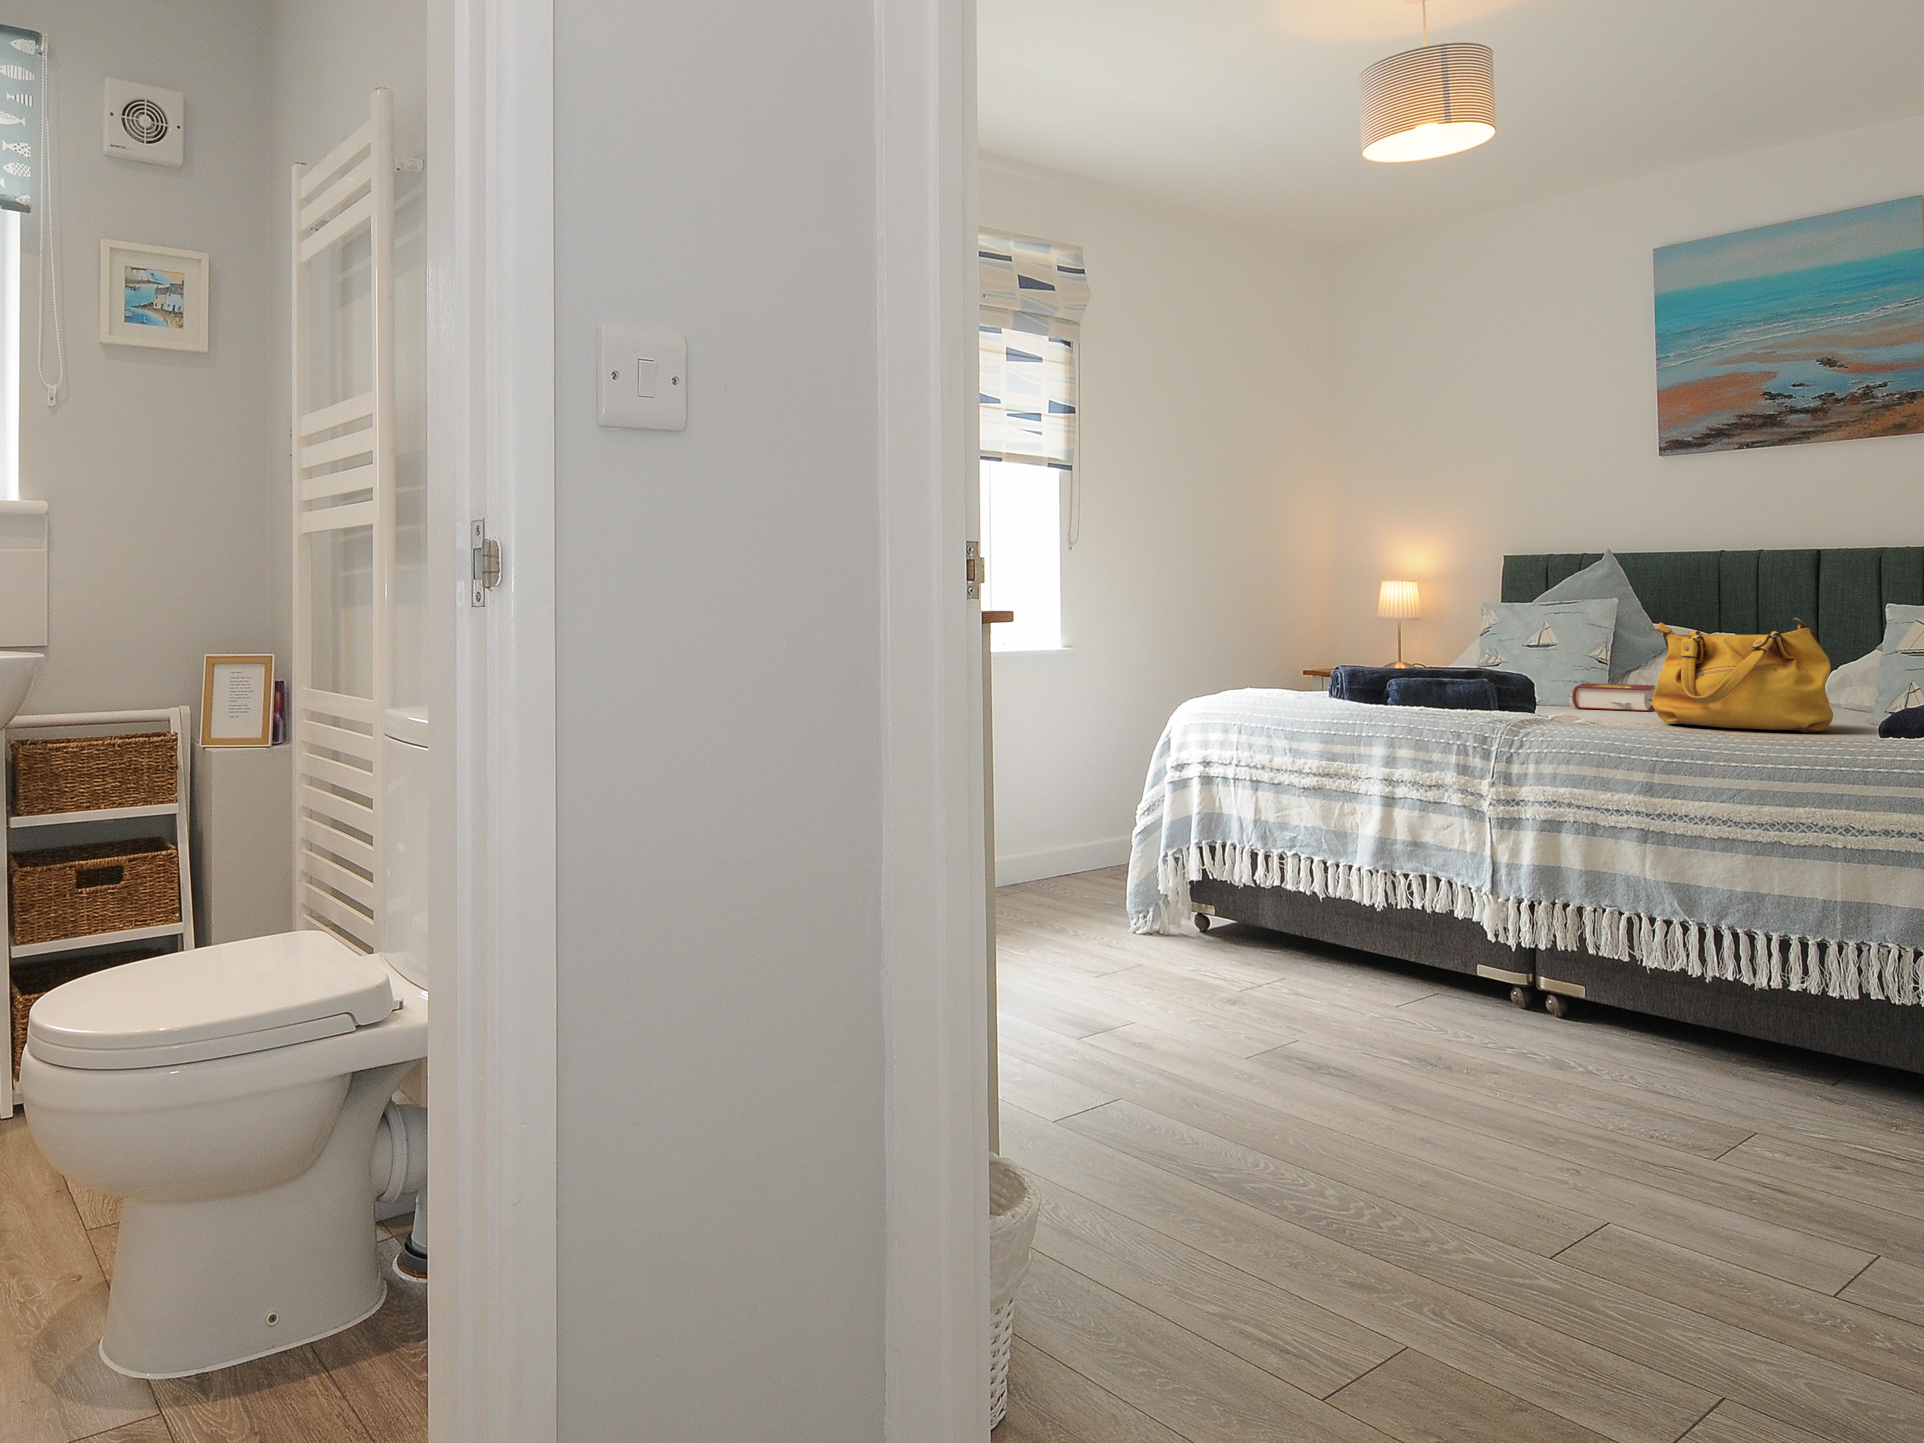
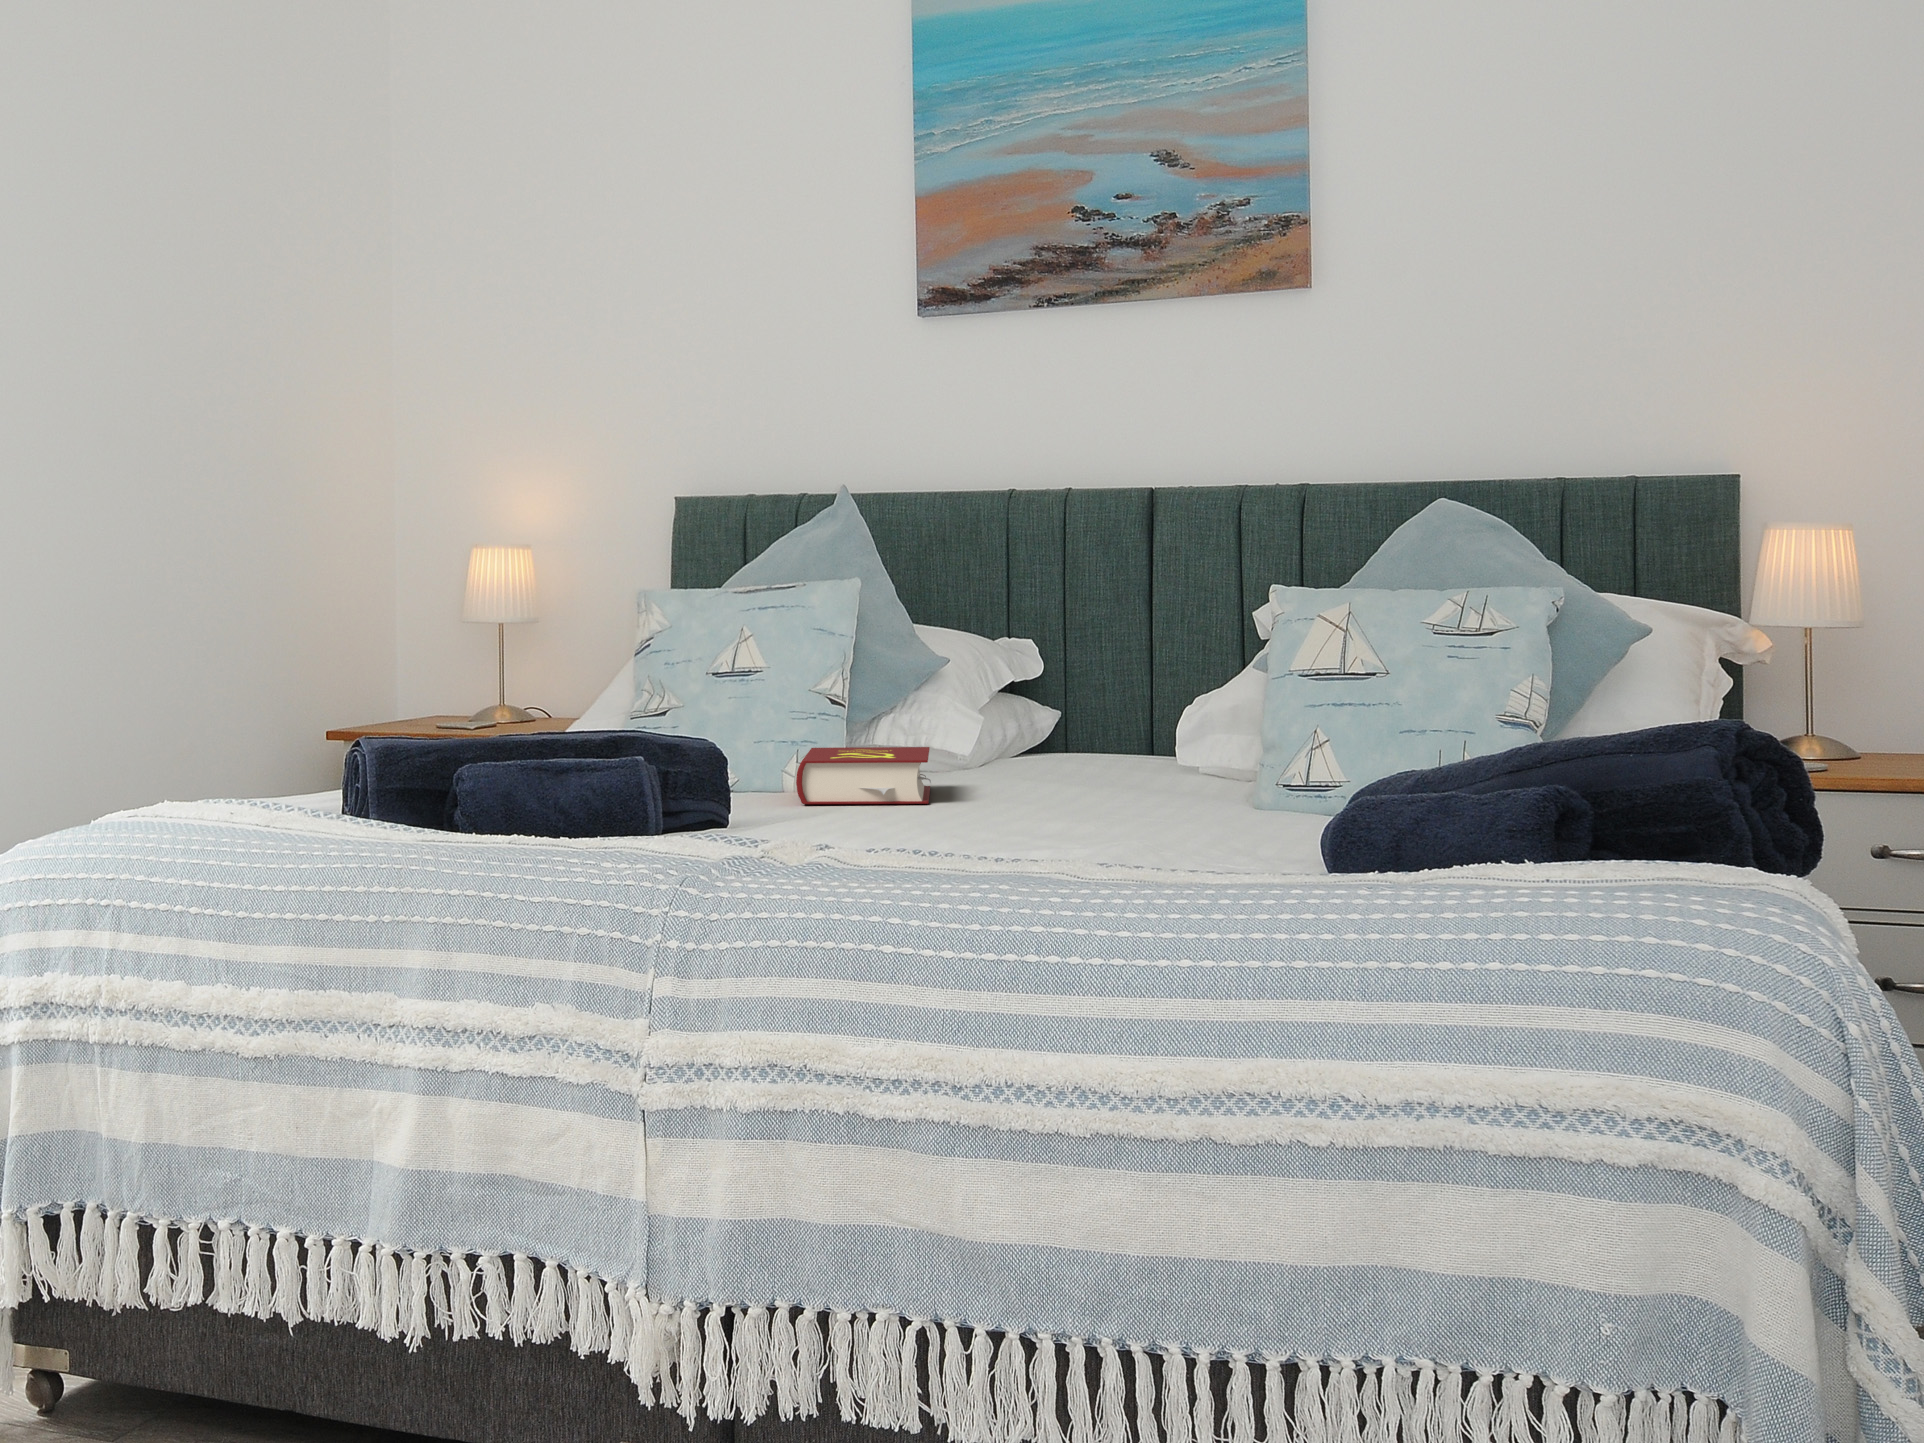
handbag: present [1652,618,1833,732] -> none [943,616,1245,851]

